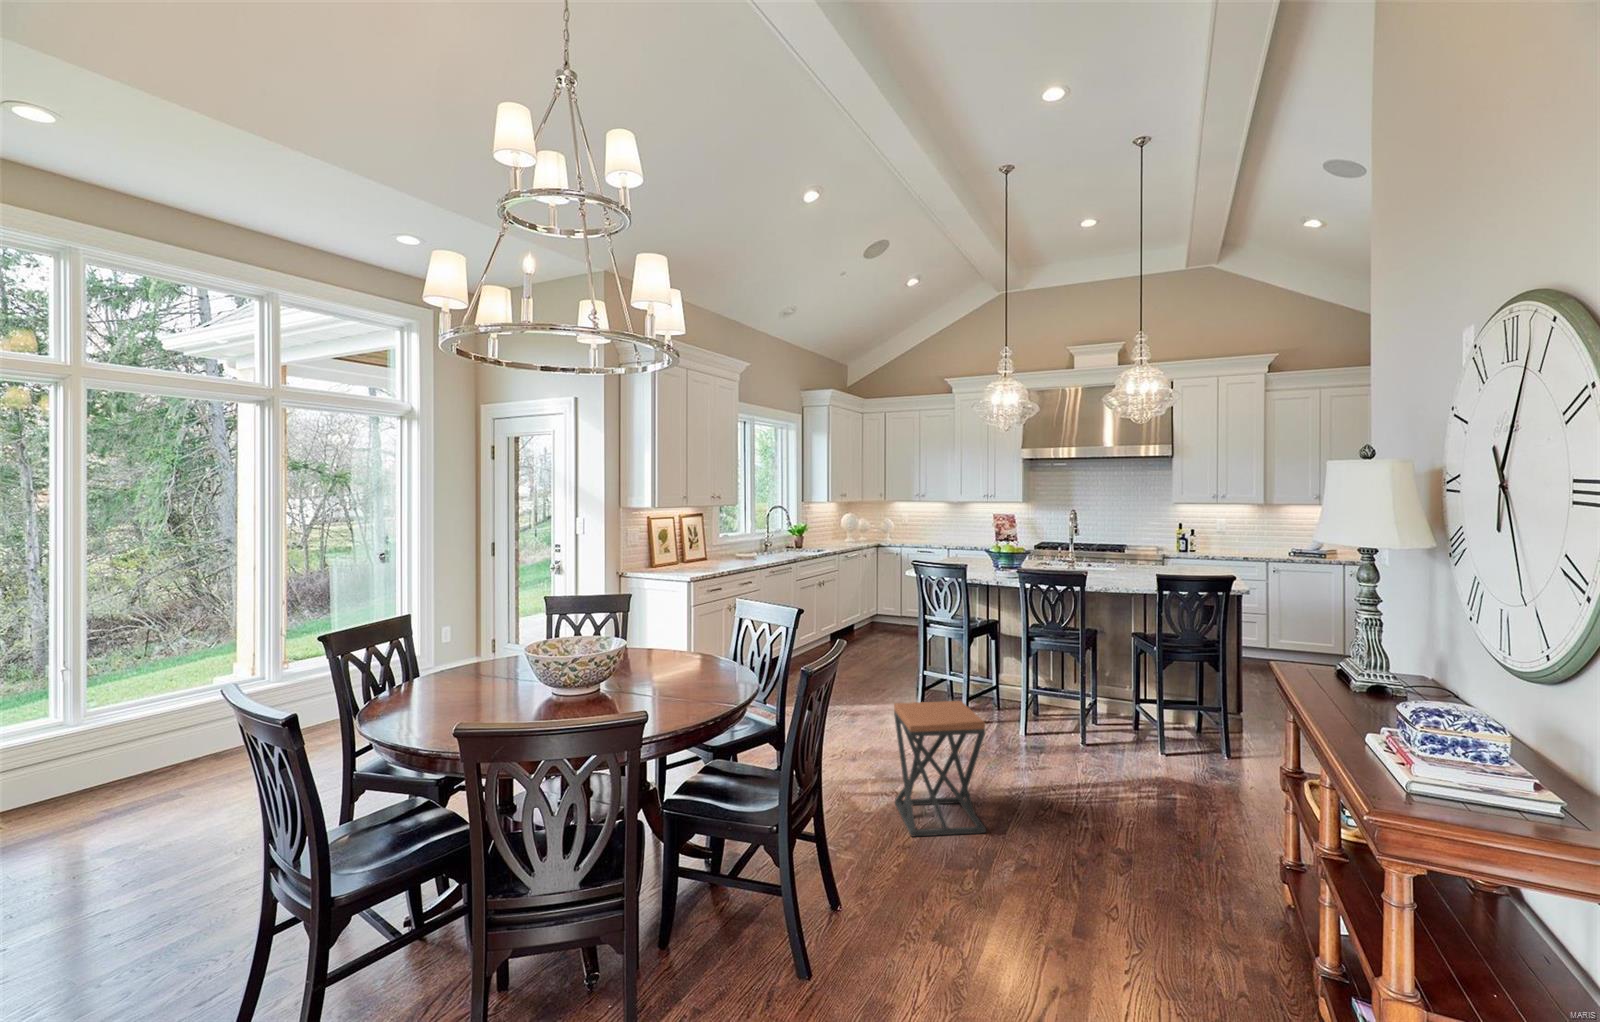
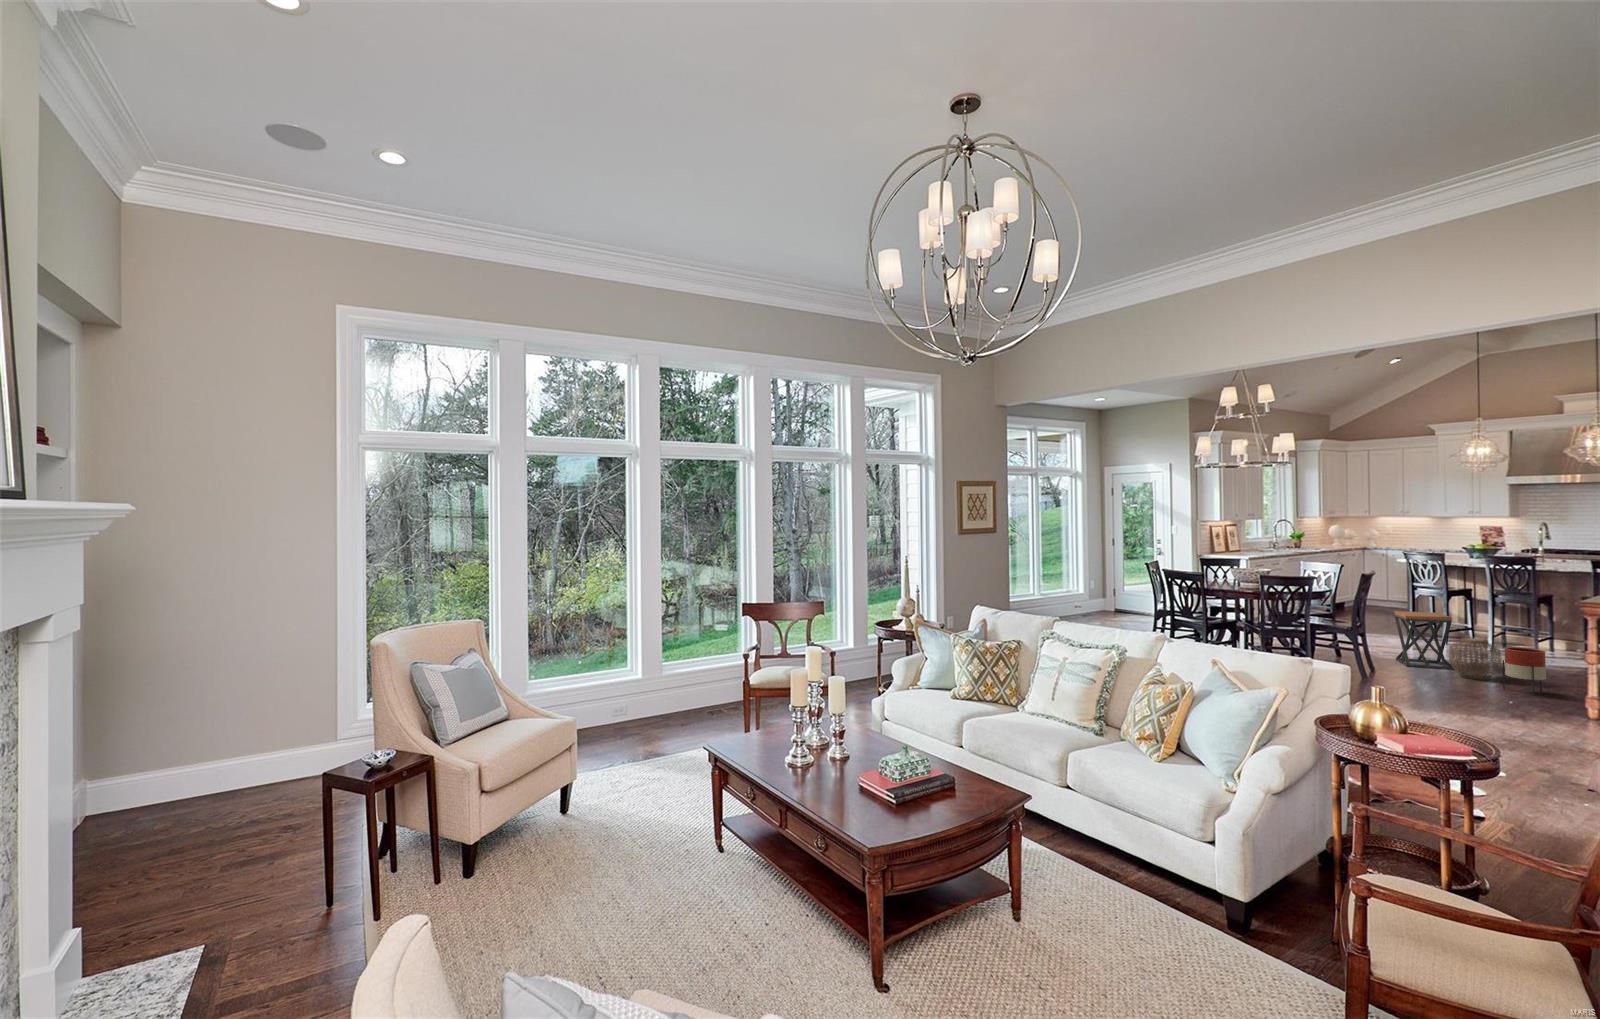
woven basket: none [984,778,1072,884] -> present [1449,638,1501,680]
planter: none [1089,828,1172,976] -> present [1502,647,1546,696]

